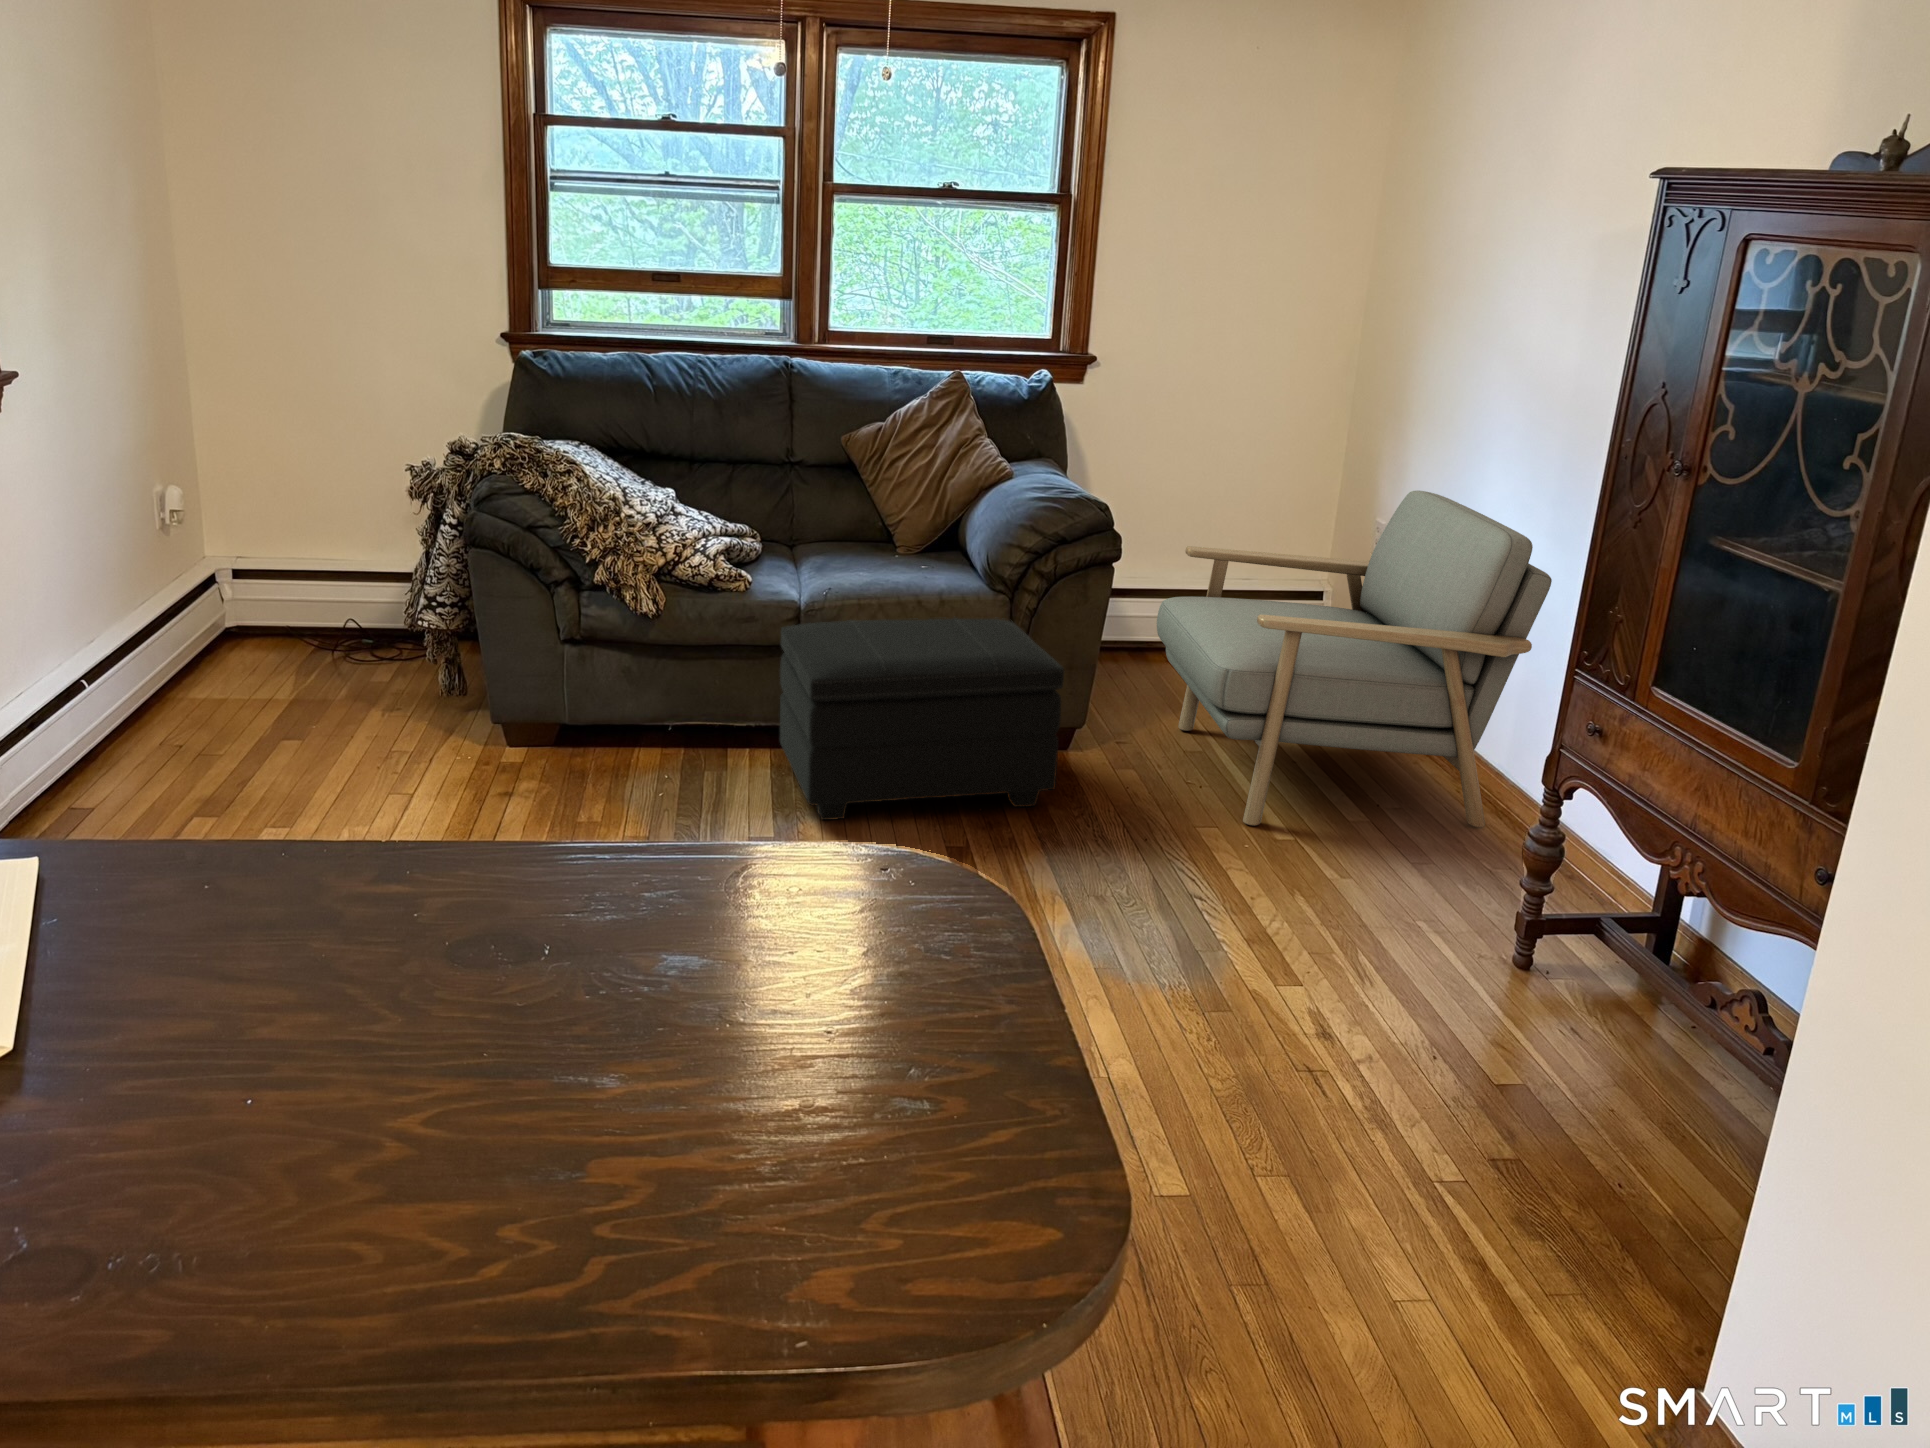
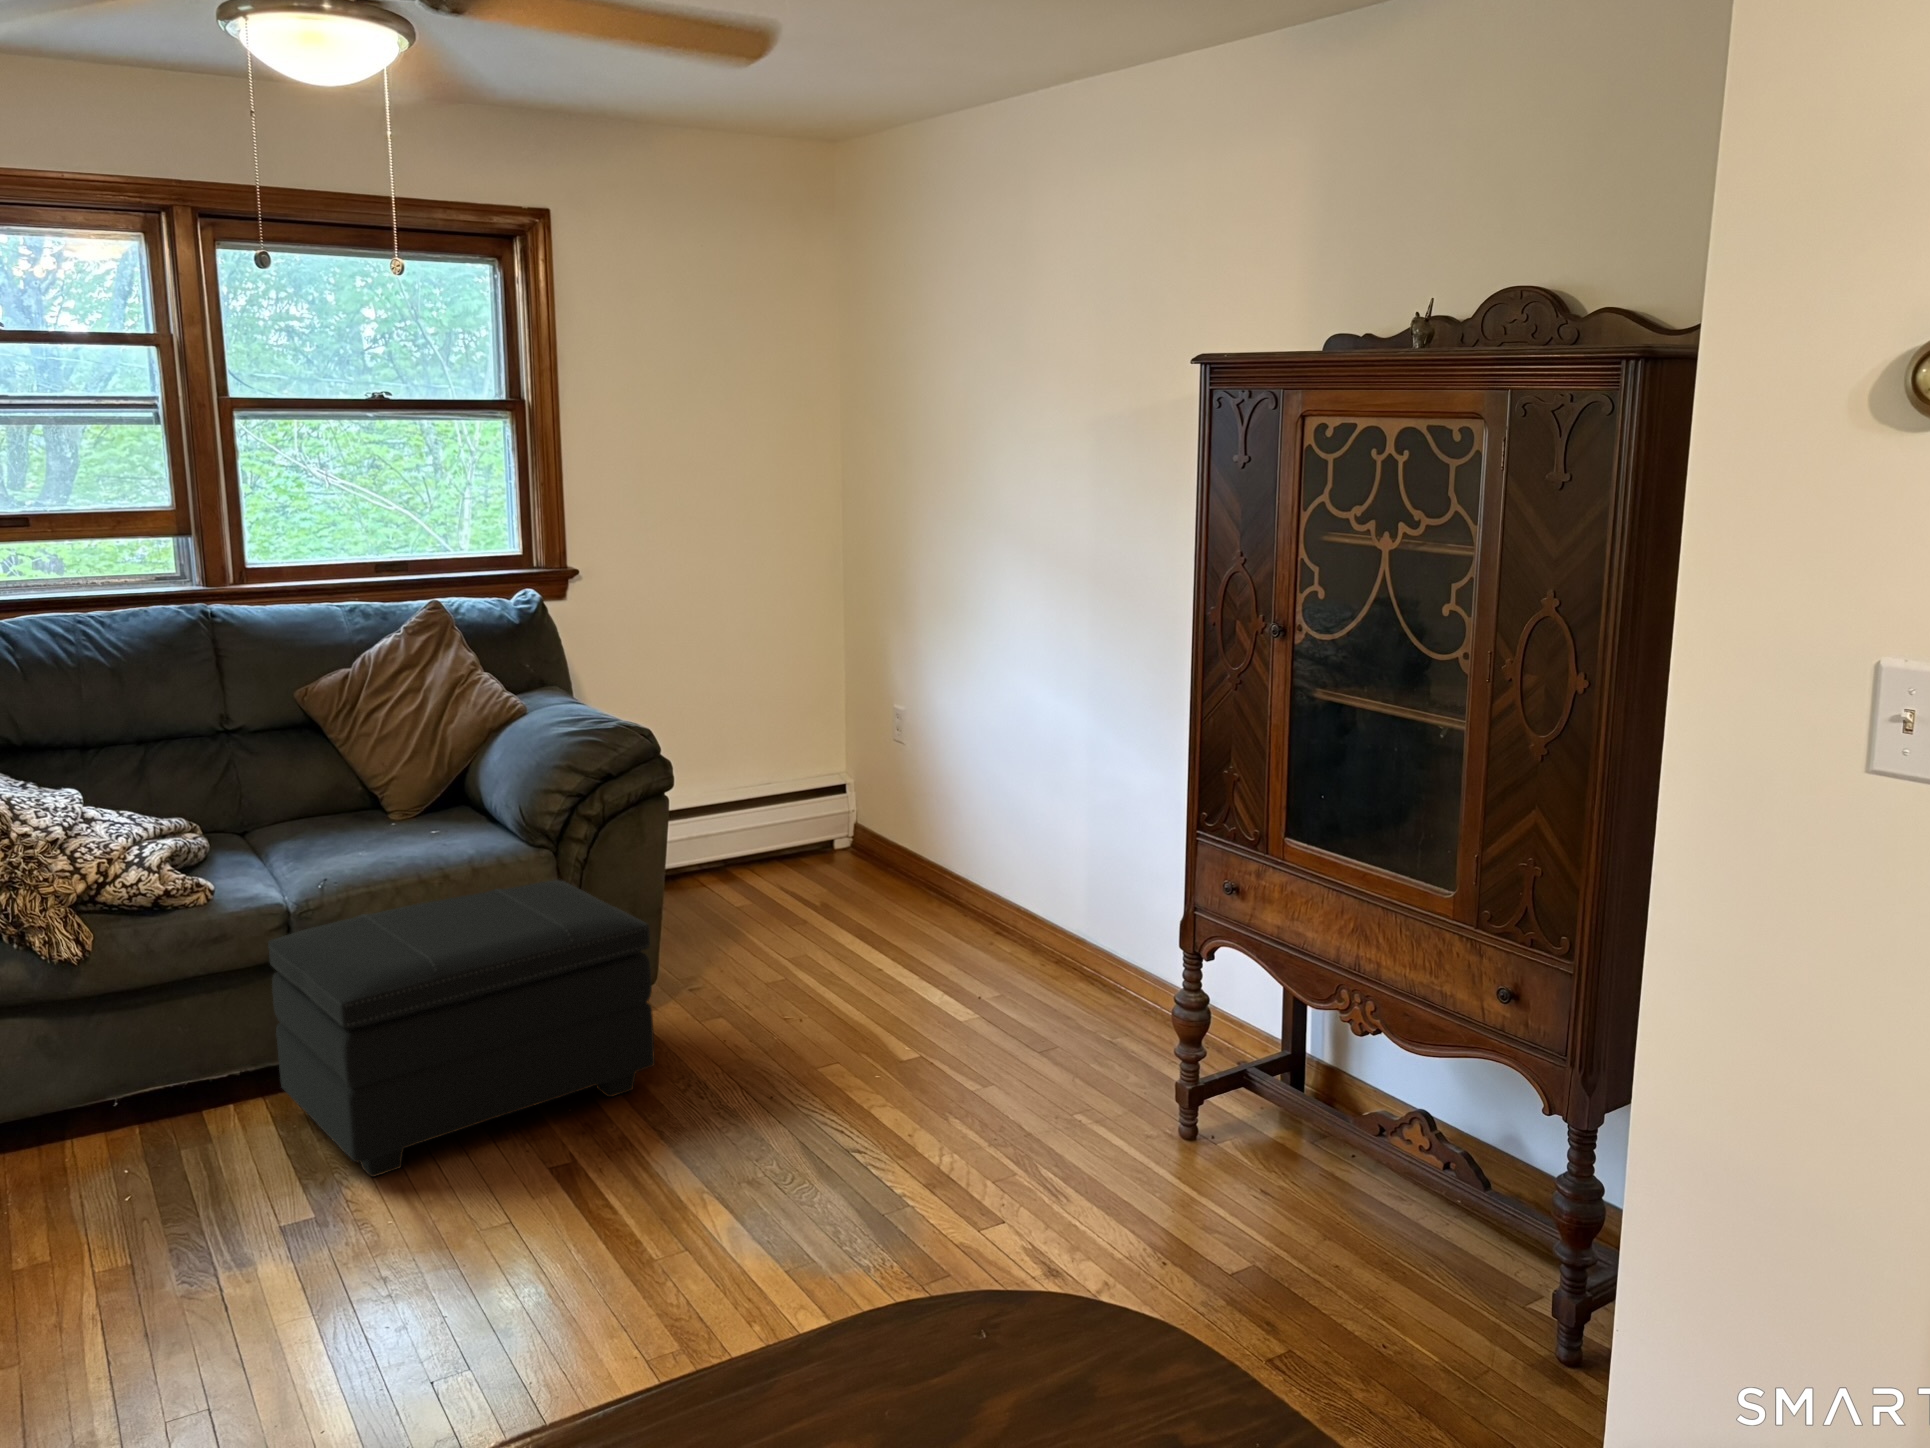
armchair: present [1157,491,1552,827] -> none [715,675,1109,1053]

